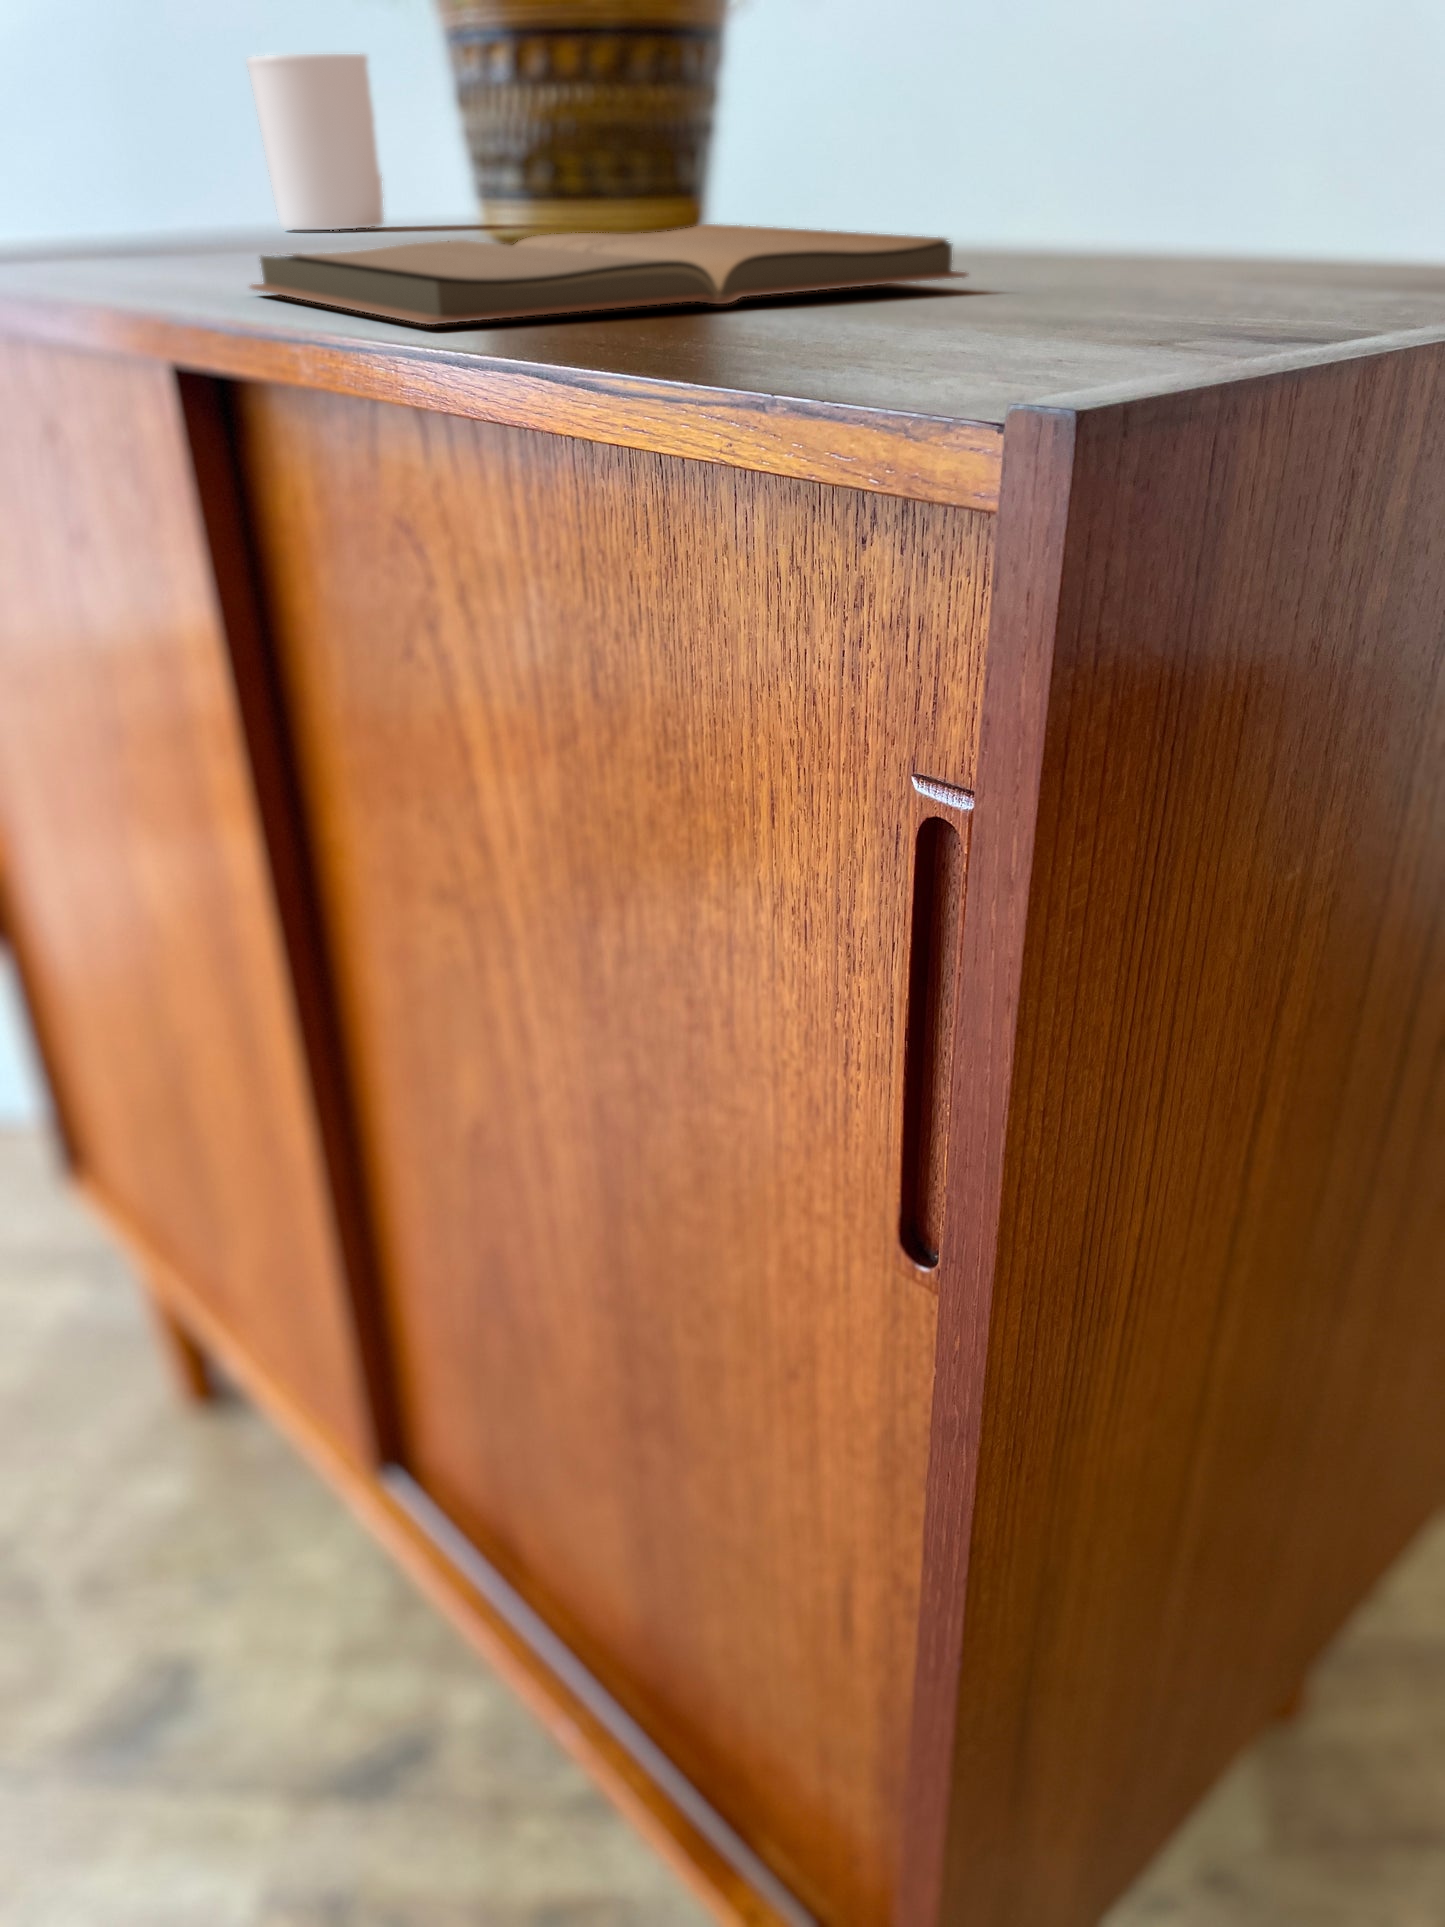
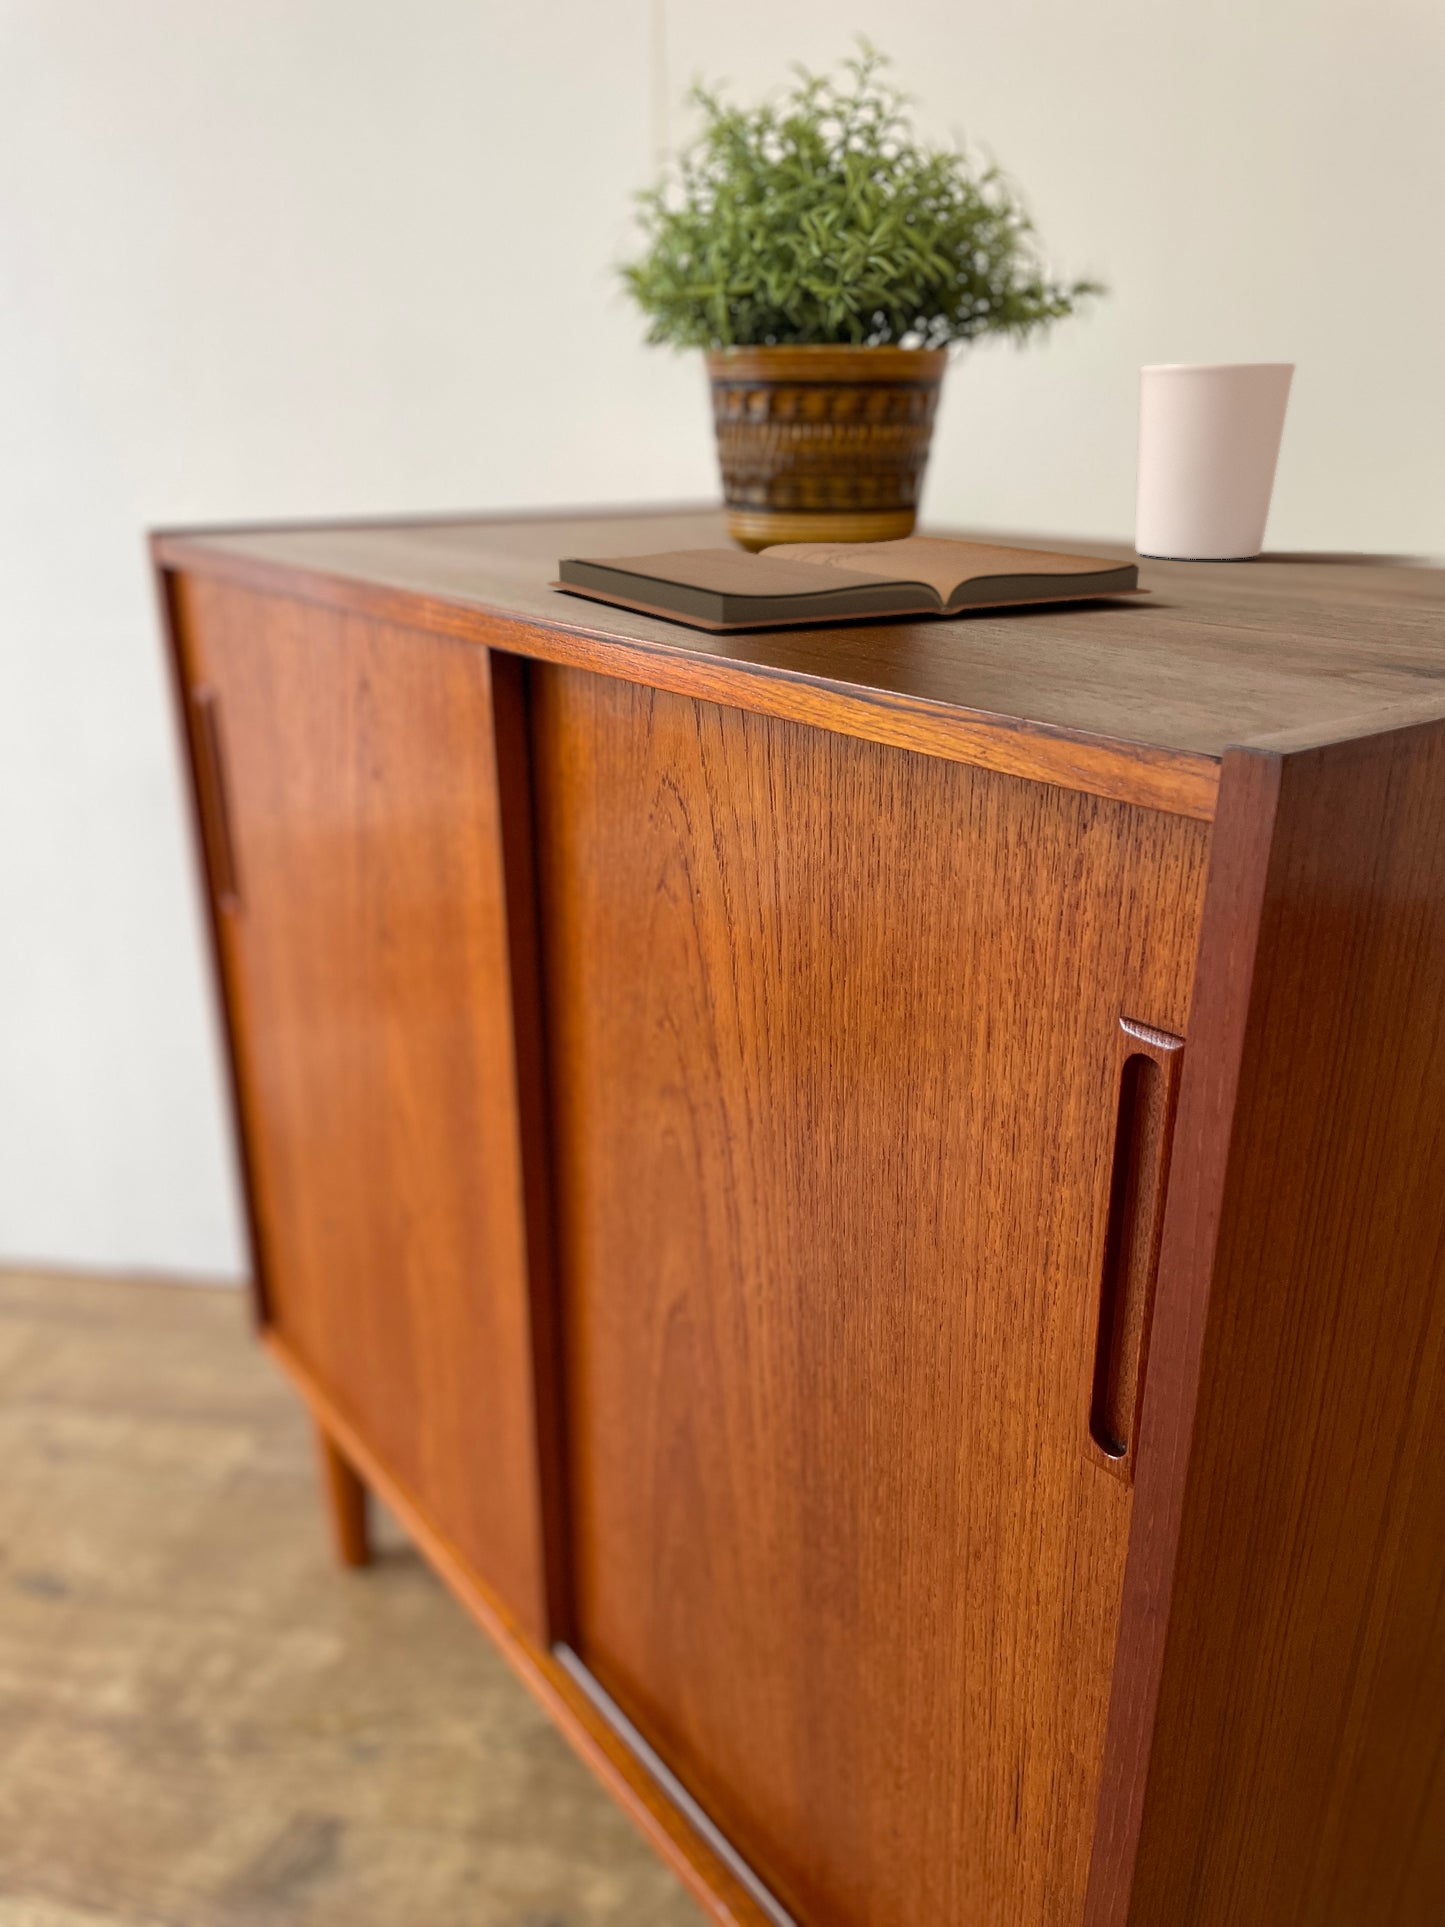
candle holder: present [247,54,384,230] -> present [1135,363,1295,559]

